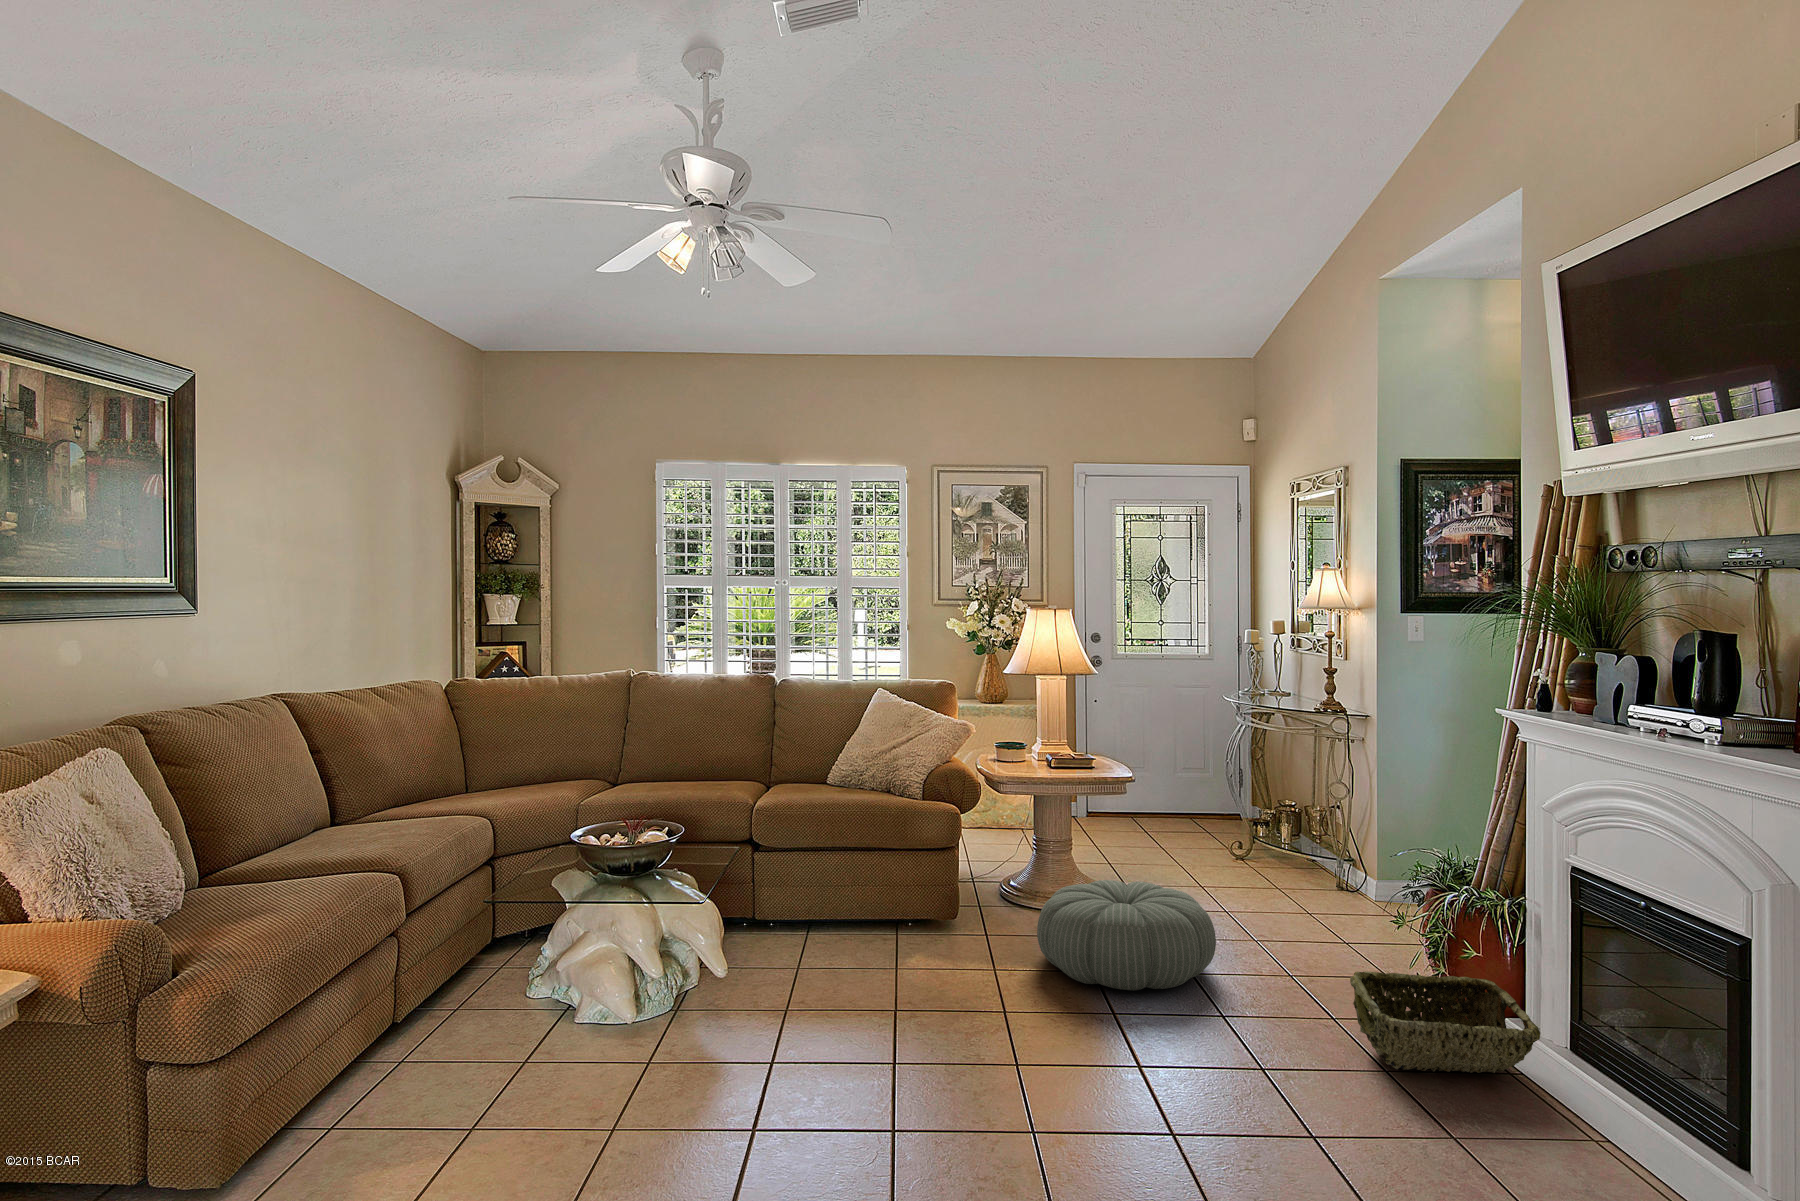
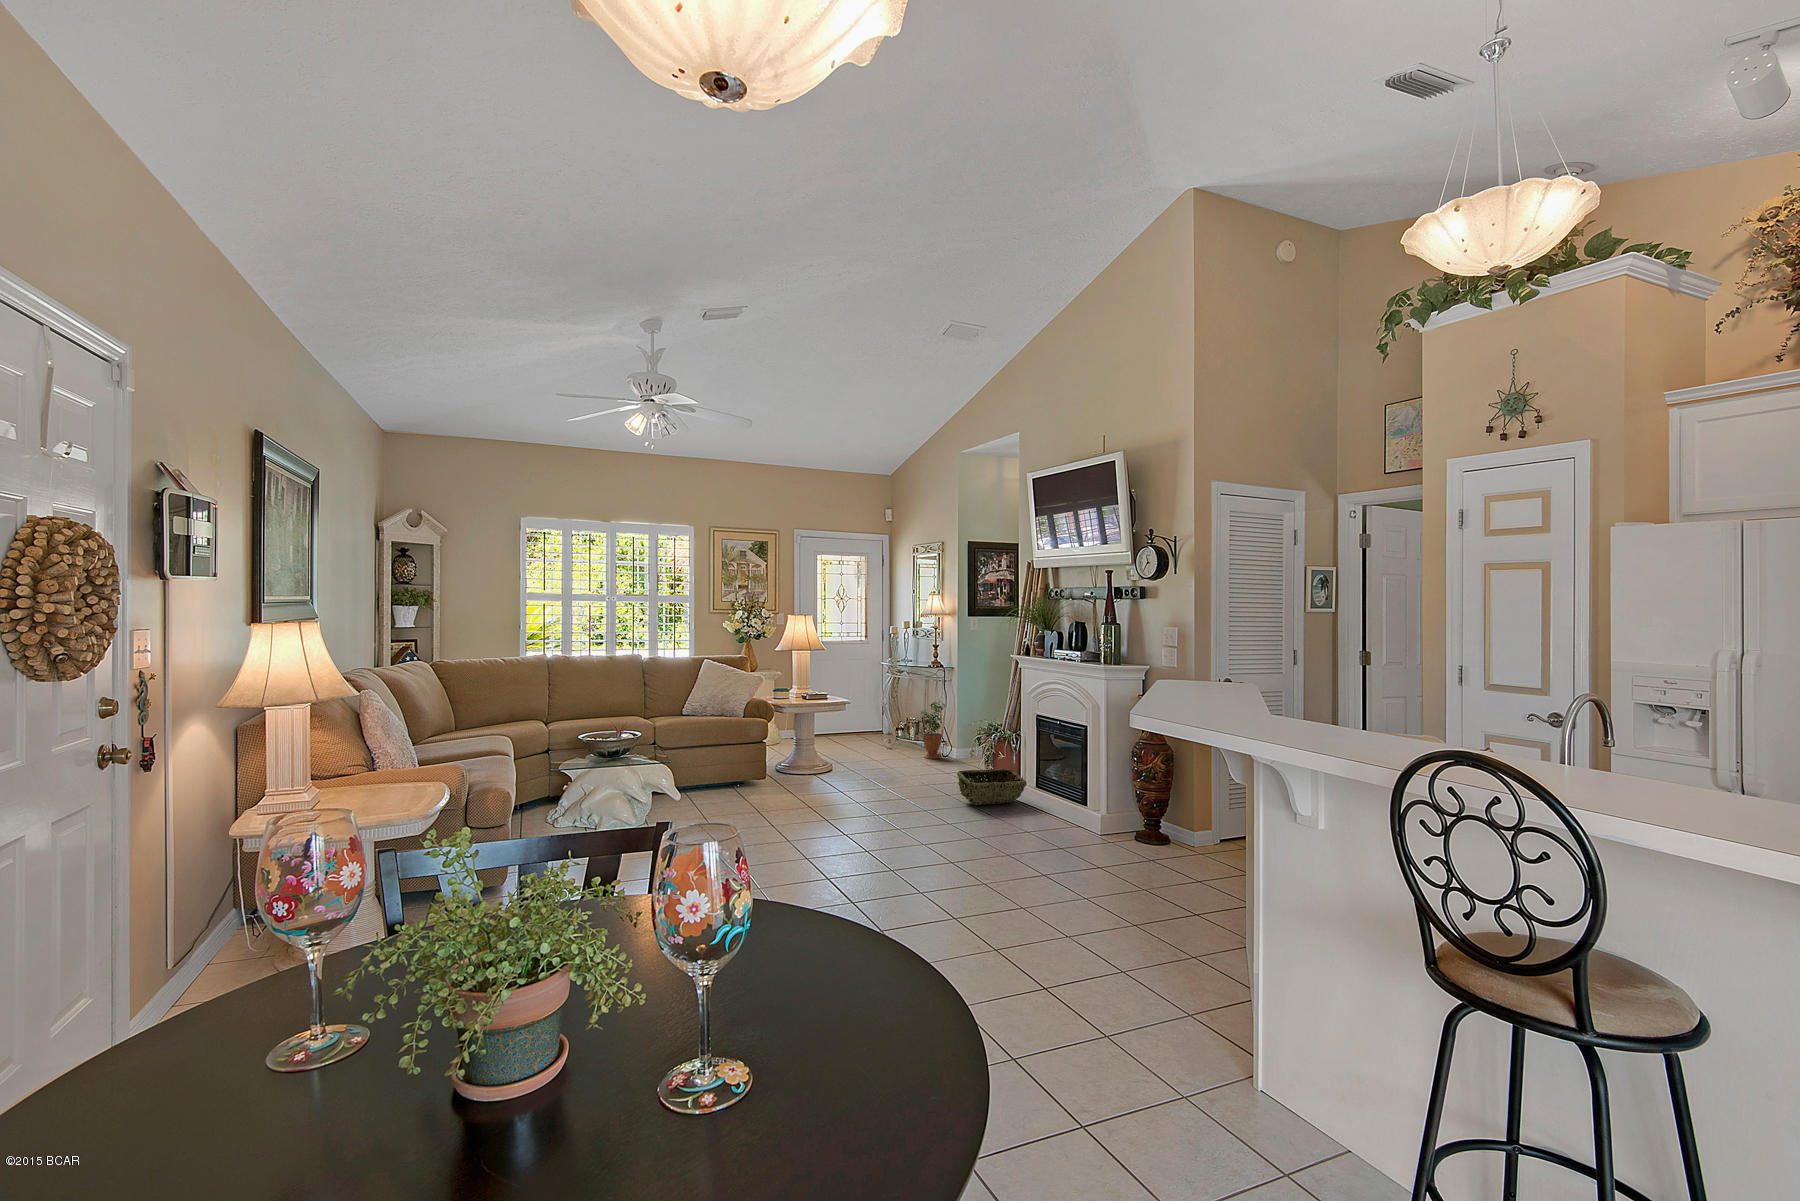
potted plant: none [1292,776,1351,894] -> present [919,702,945,759]
pouf: present [1037,880,1216,991] -> none [812,750,896,796]

